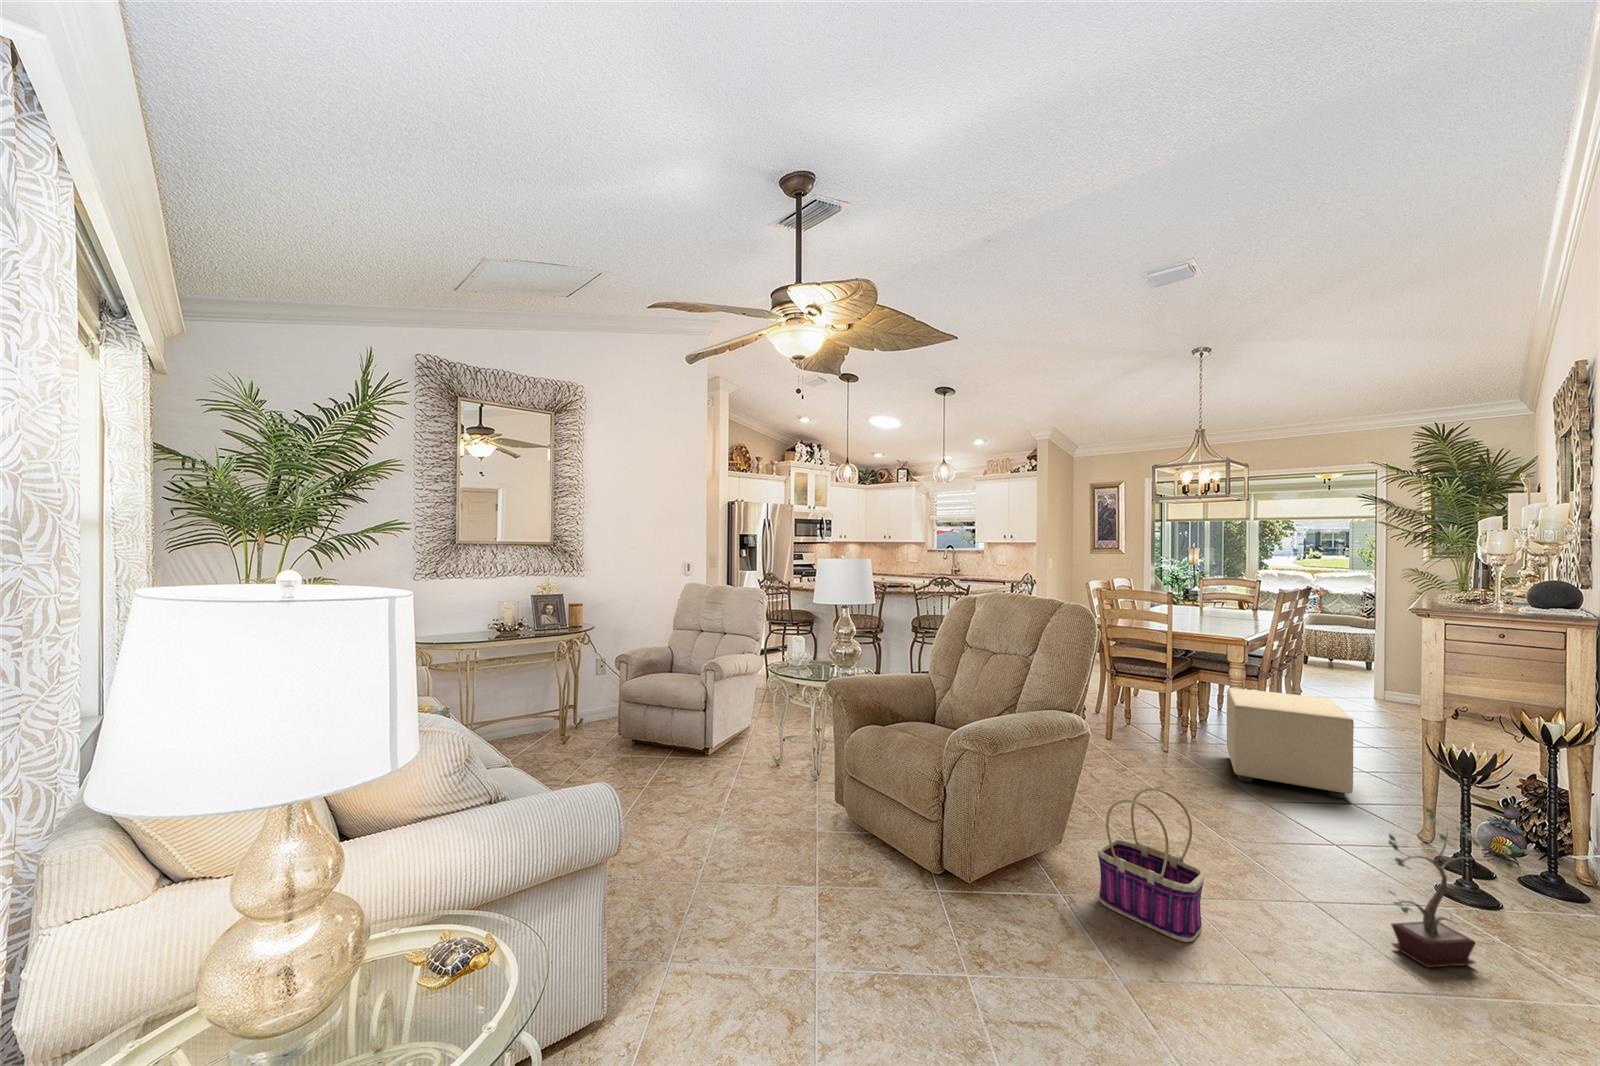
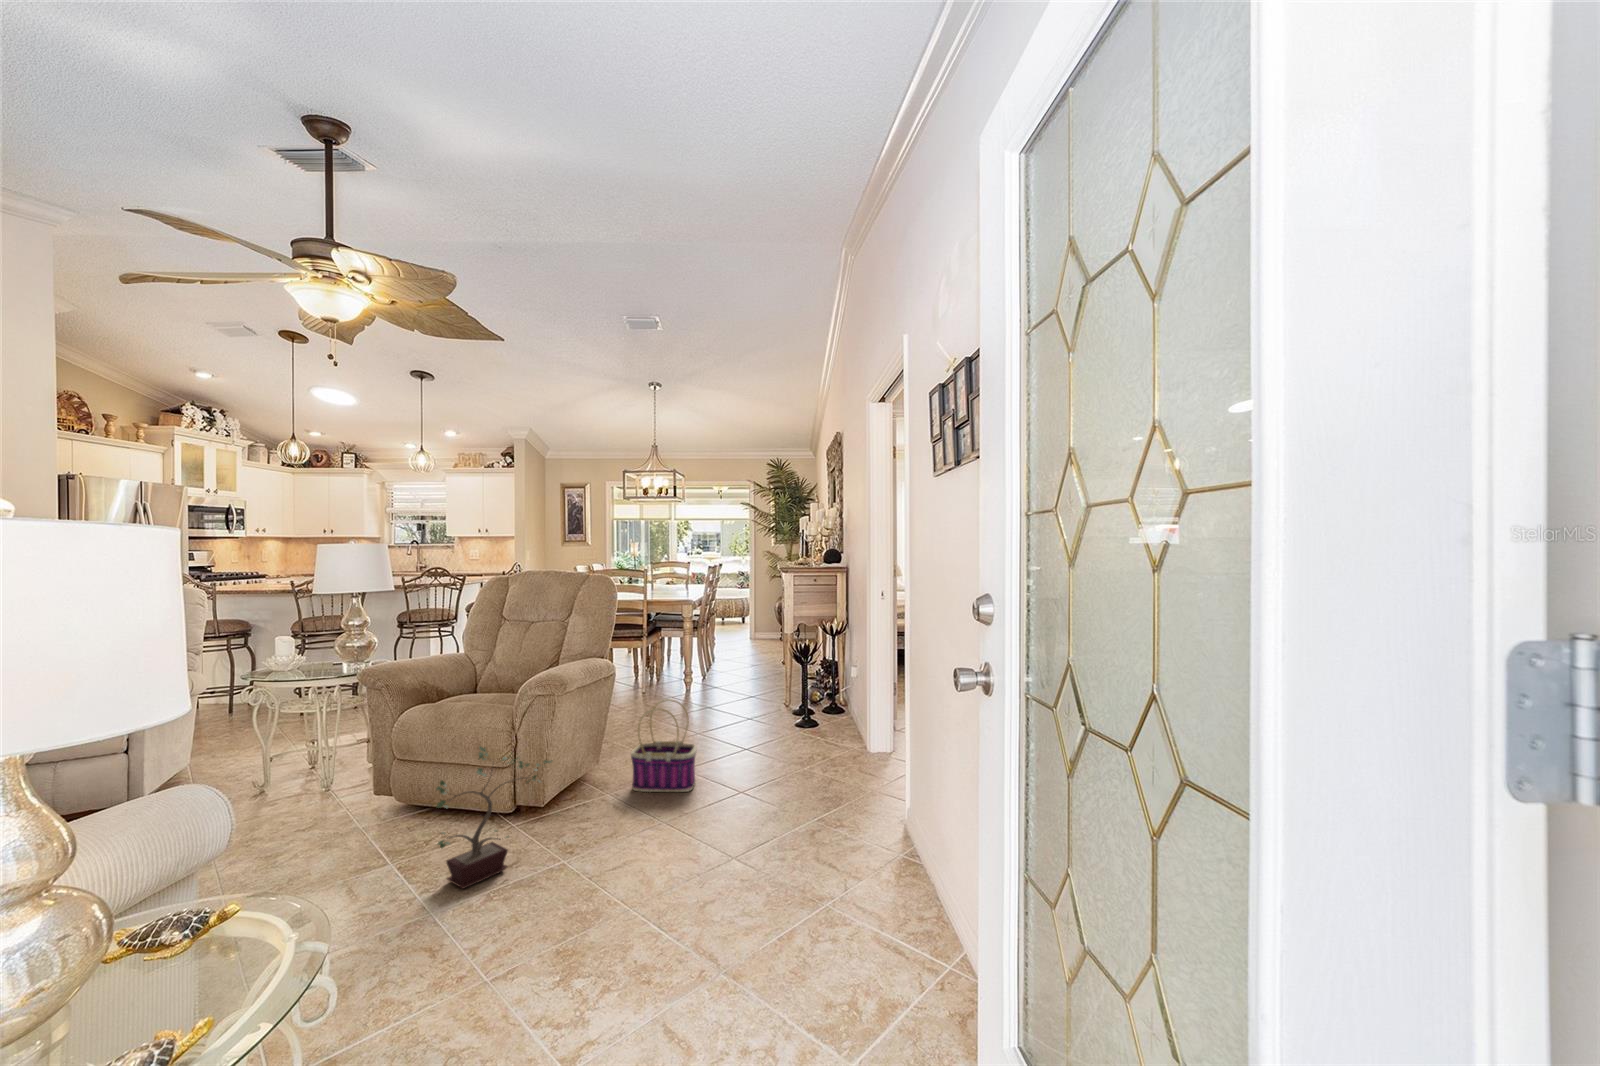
ottoman: present [1227,688,1354,799] -> none [682,635,753,700]
potted plant: present [1389,808,1530,968] -> present [436,747,552,889]

